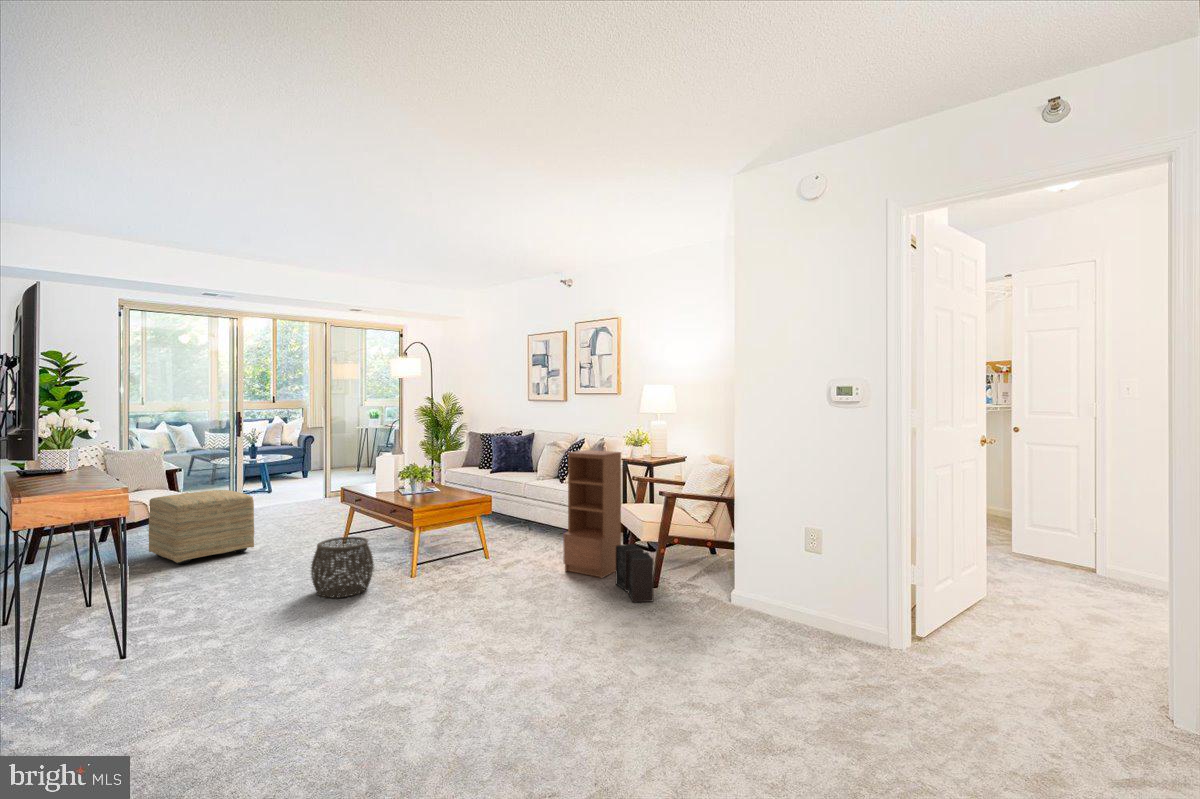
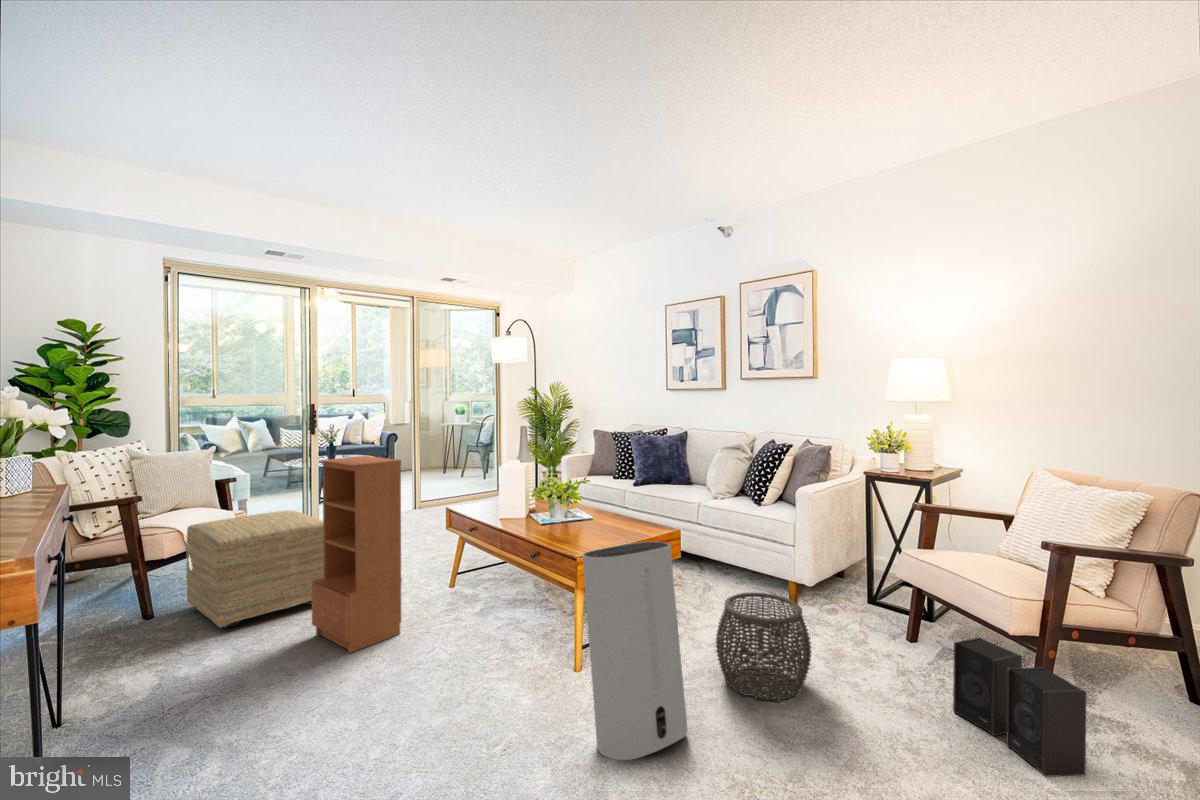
bookcase: present [563,450,621,578] -> present [312,456,402,653]
air purifier: none [401,492,460,603] -> present [582,542,688,760]
woven basket: present [311,537,374,598] -> present [716,592,811,701]

